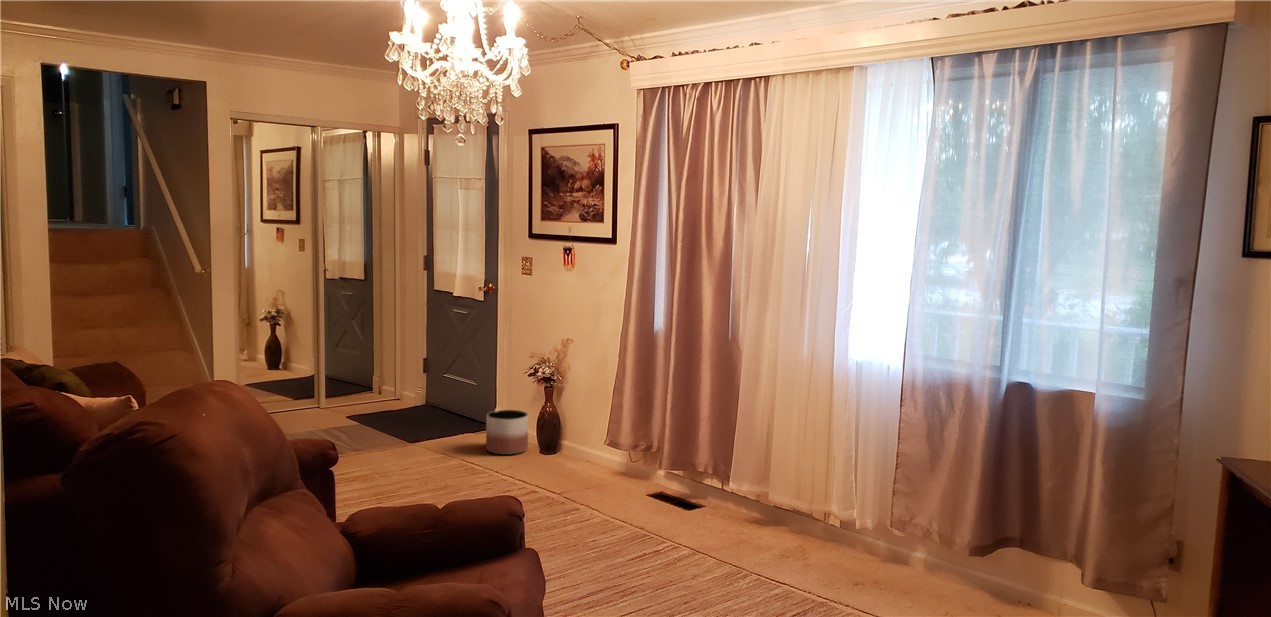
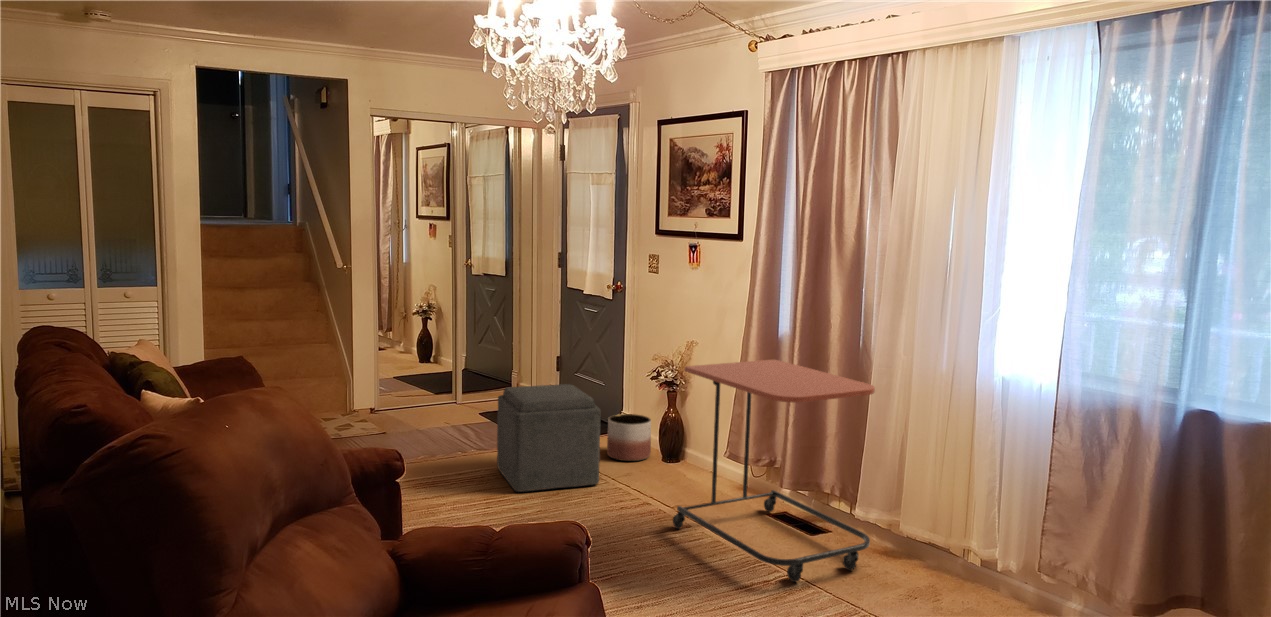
side table: none [564,352,748,553] -> present [673,359,875,582]
ottoman: none [380,383,486,490] -> present [497,384,600,492]

